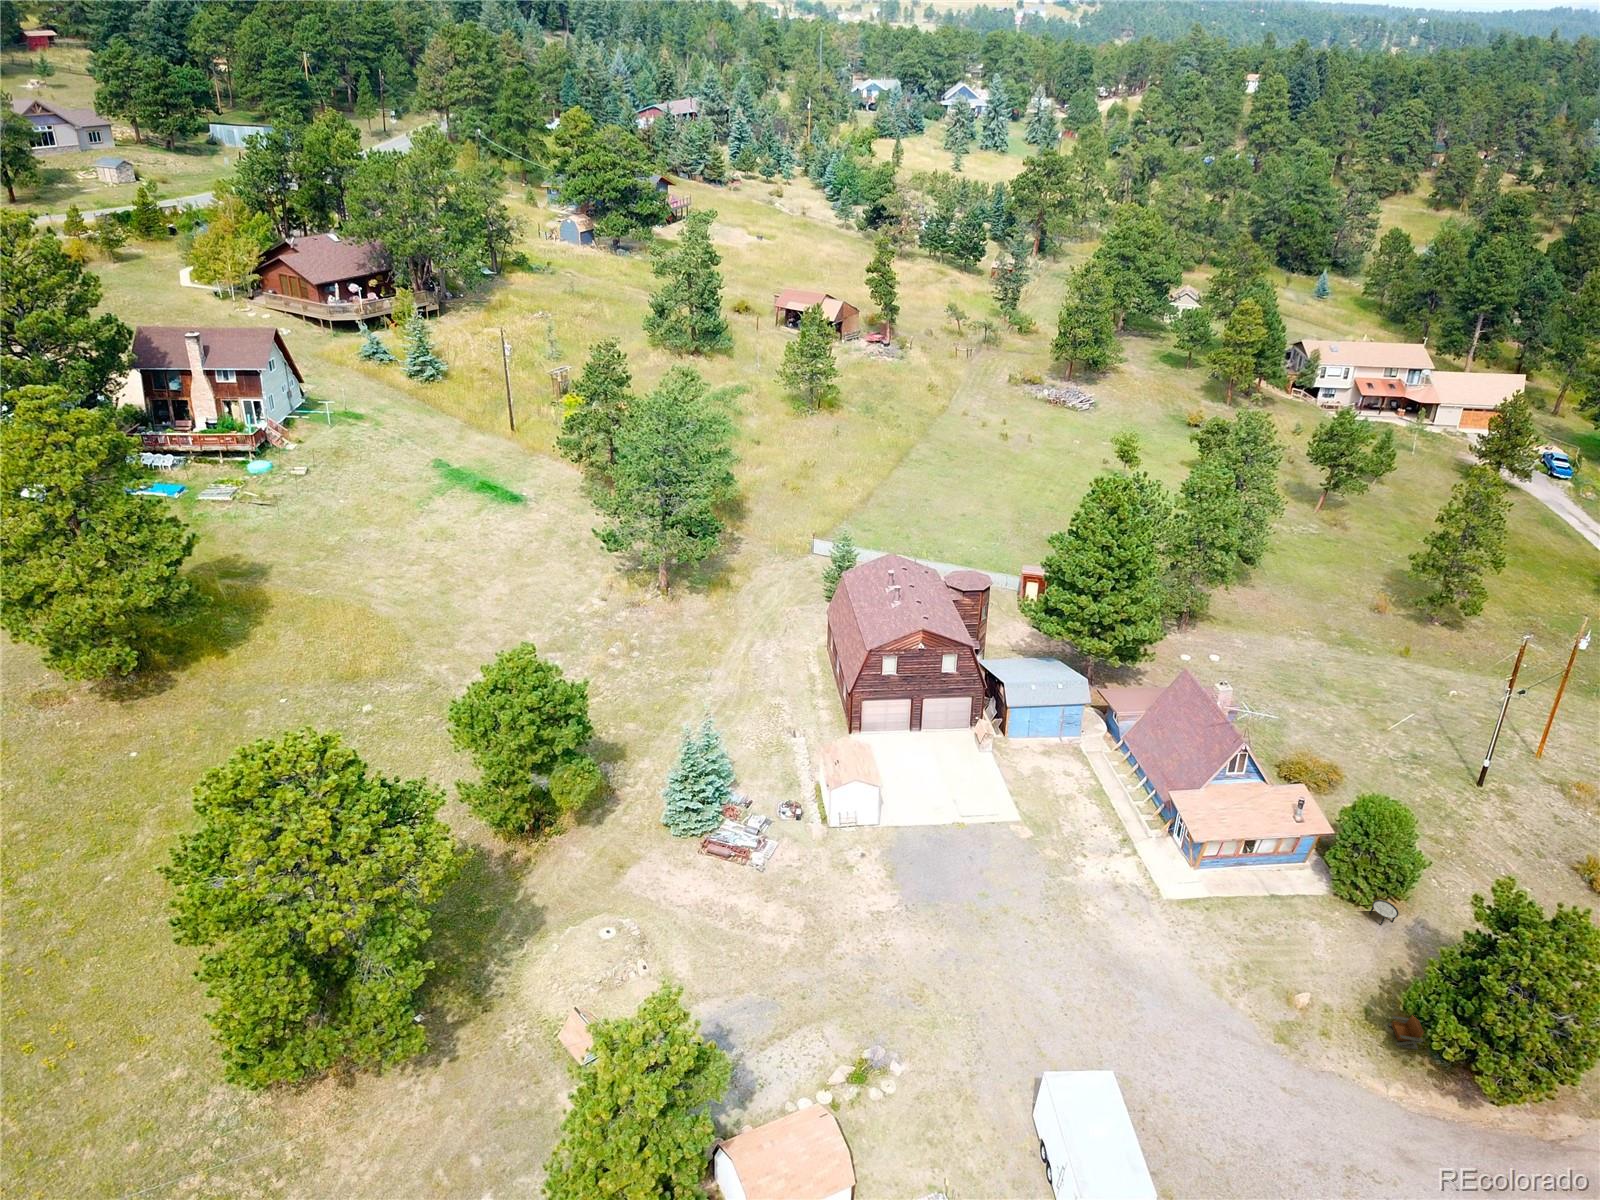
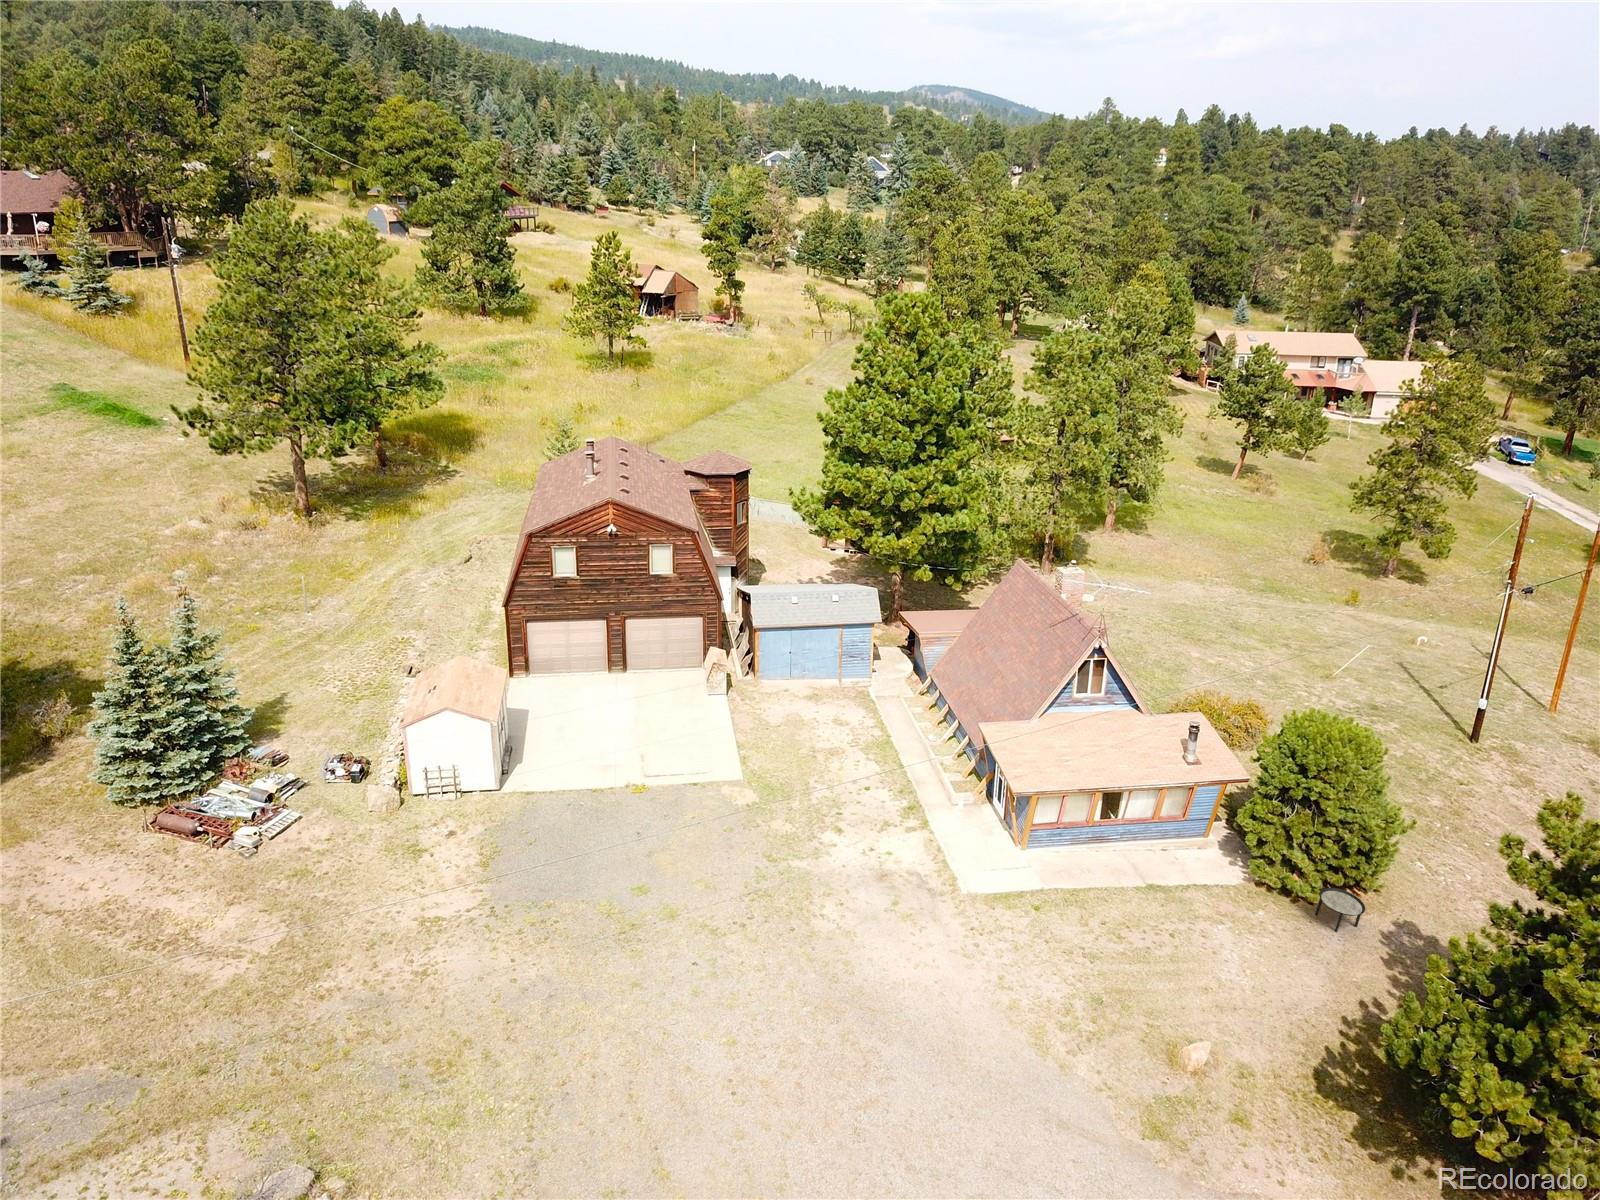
lounge chair: present [1388,1015,1424,1049] -> none [1359,1079,1433,1154]

